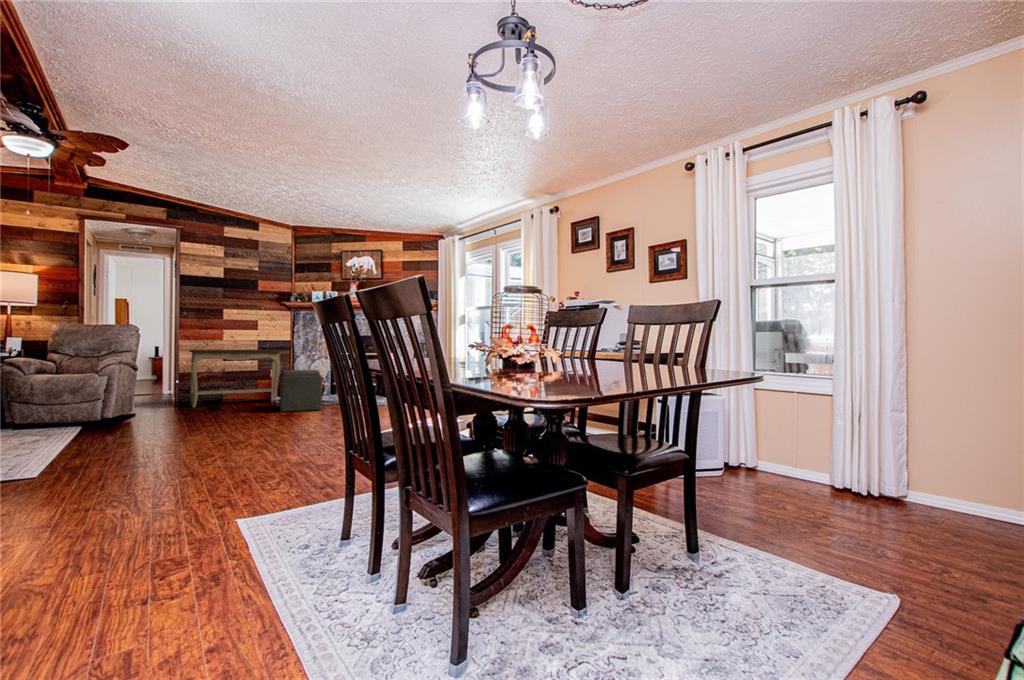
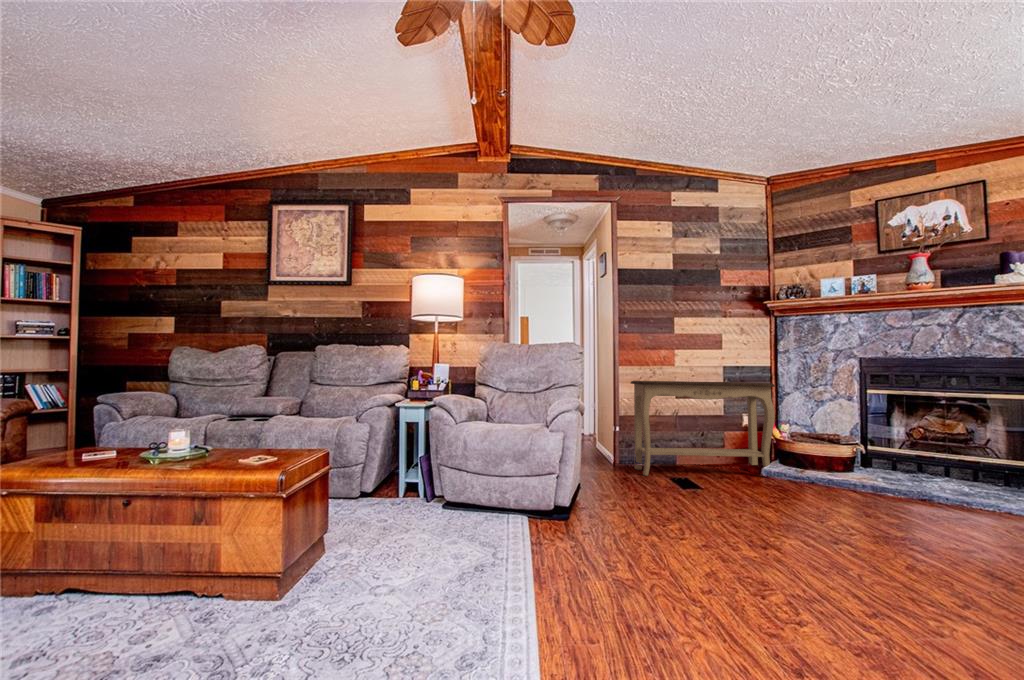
ottoman: present [280,370,322,412] -> none [803,422,938,521]

